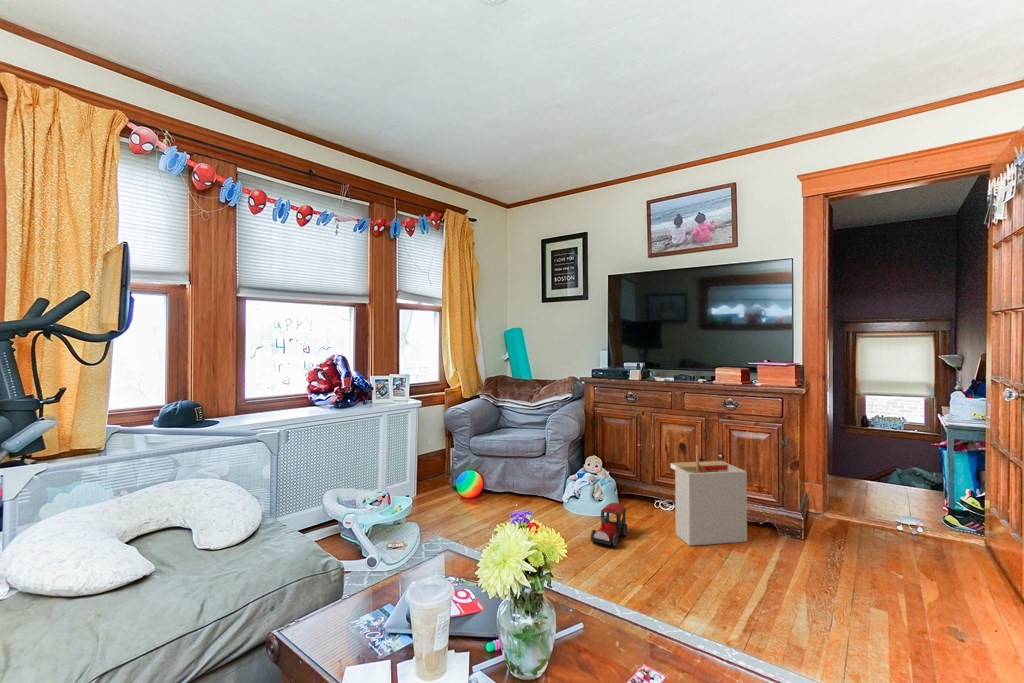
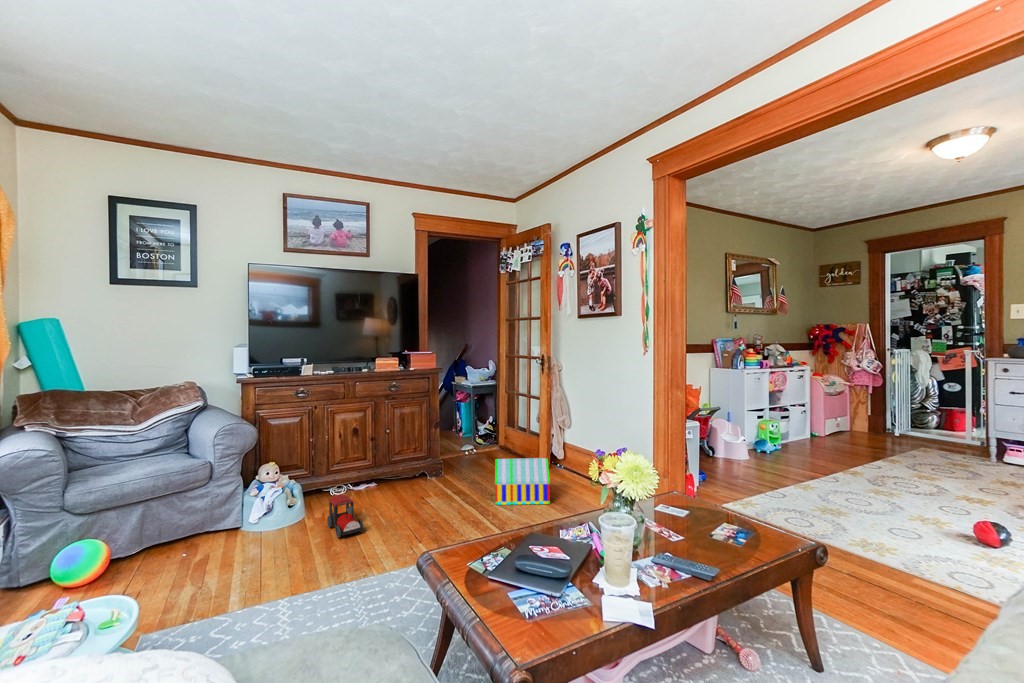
storage bin: present [671,445,747,546] -> none [370,423,425,505]
toy house: none [791,536,929,656] -> present [495,458,550,505]

